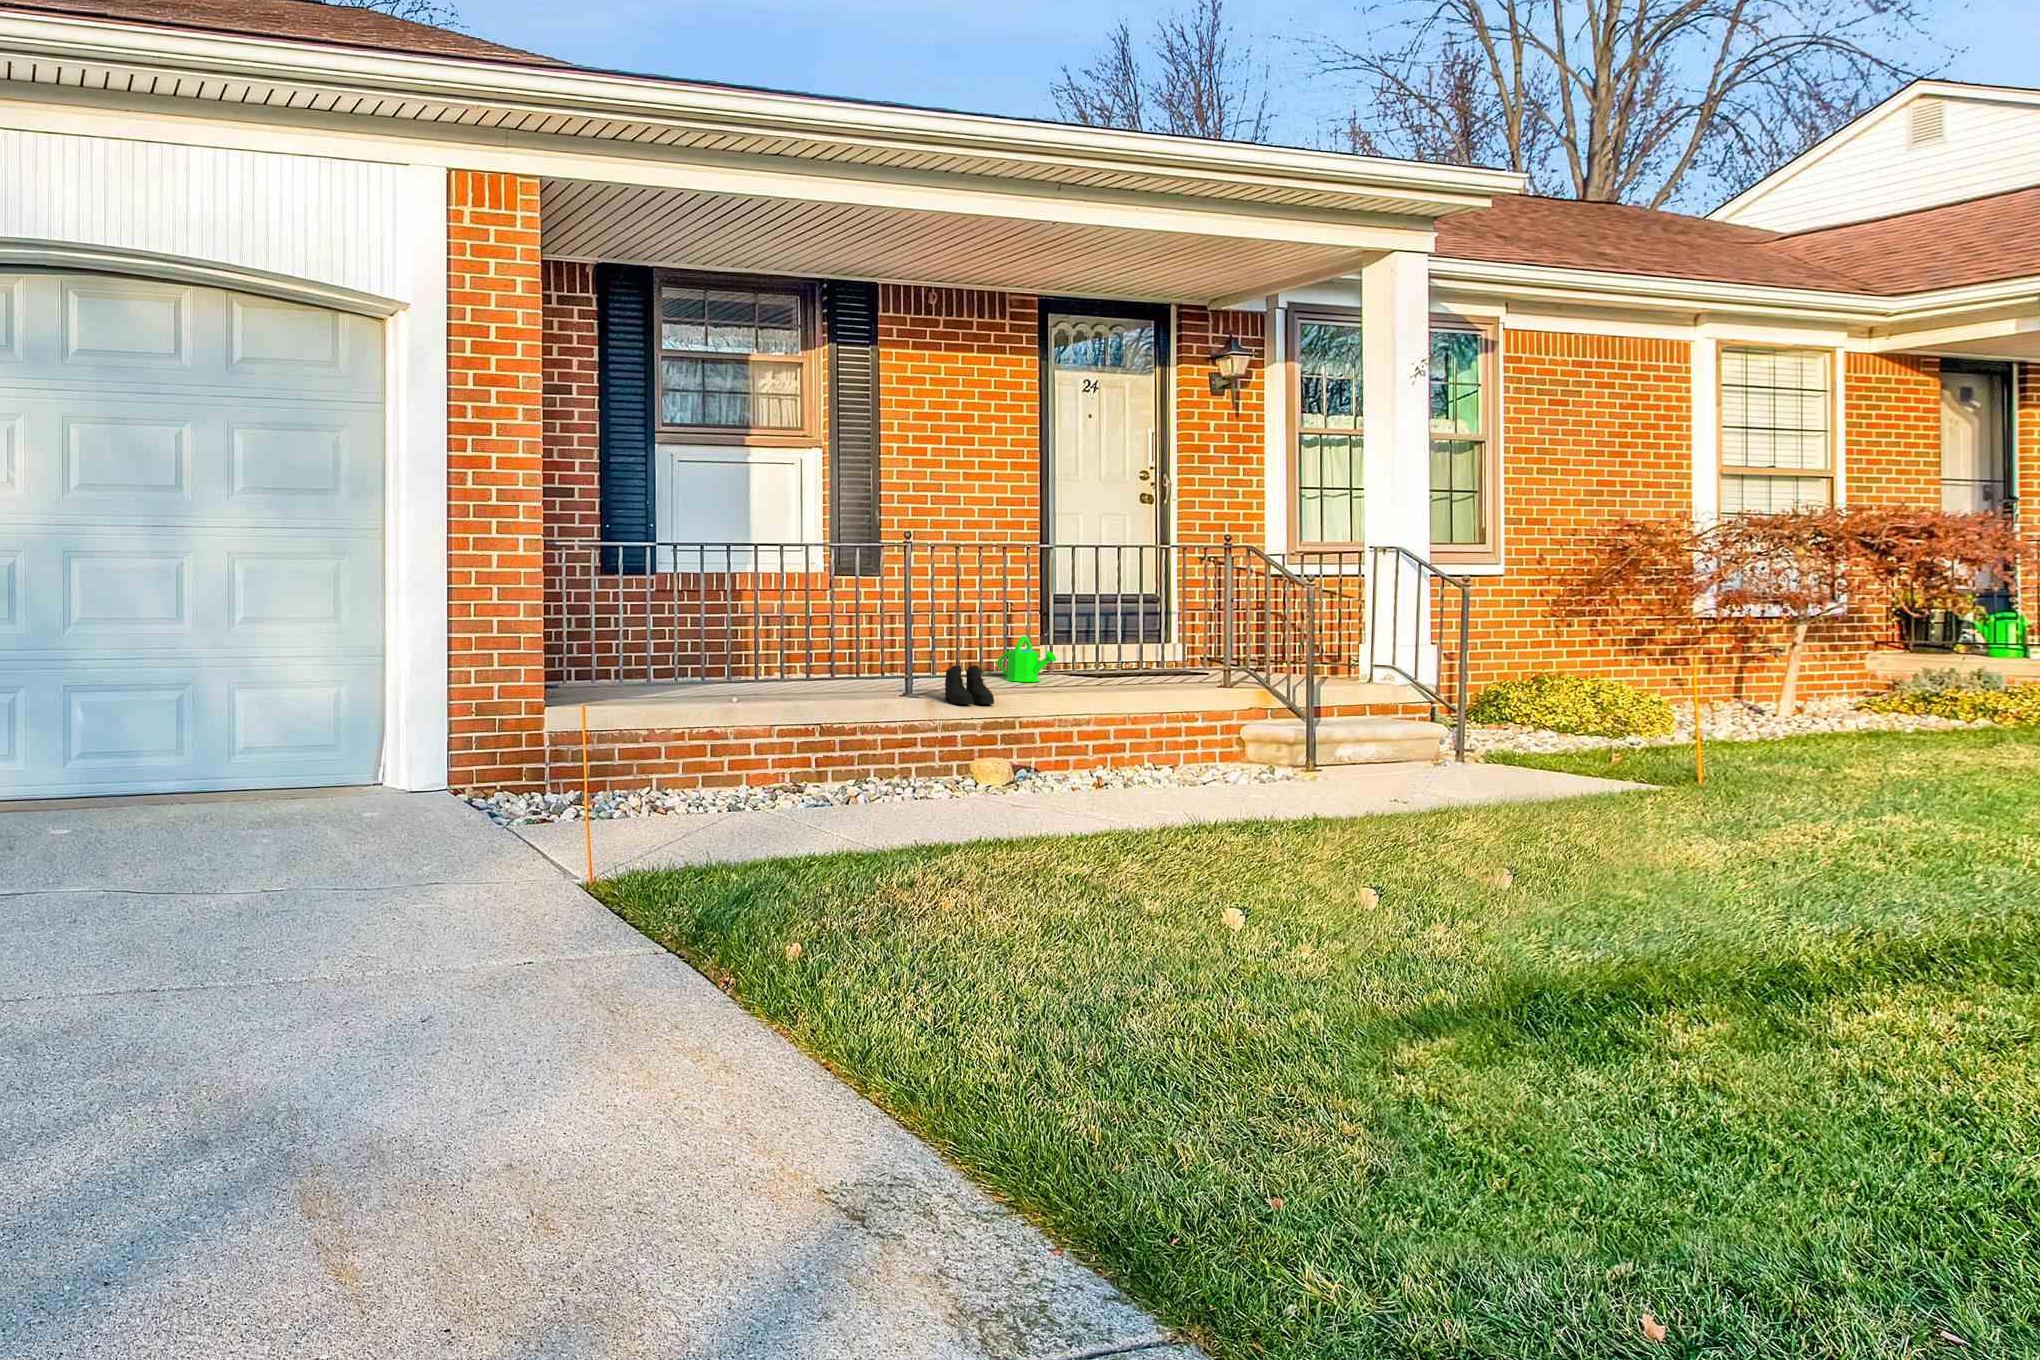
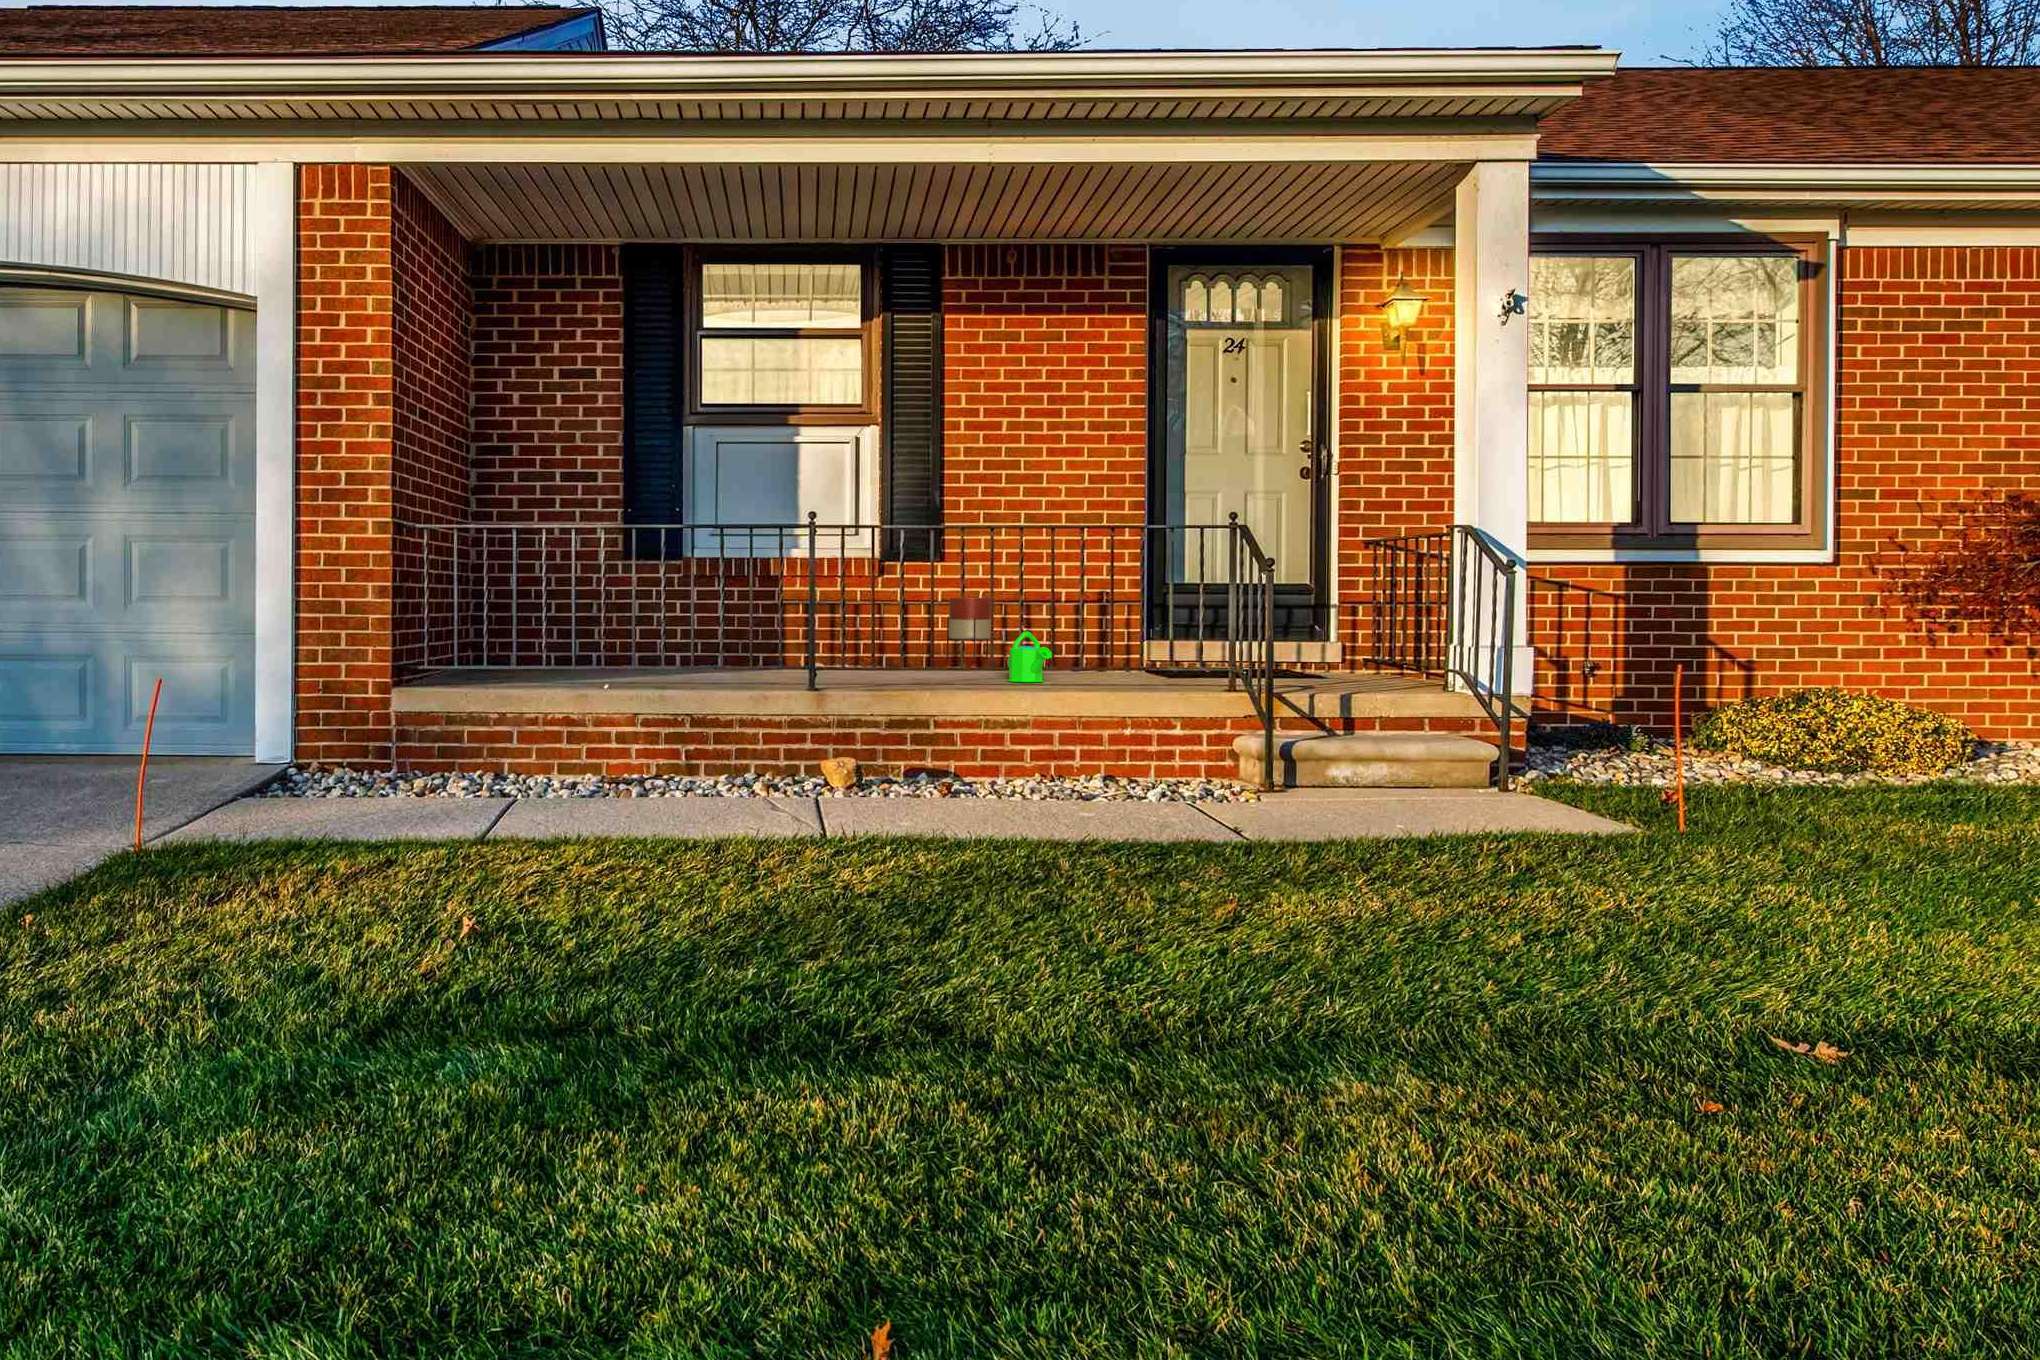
planter: none [884,600,926,659] -> present [947,598,991,662]
boots: present [945,665,994,704] -> none [861,656,905,698]

